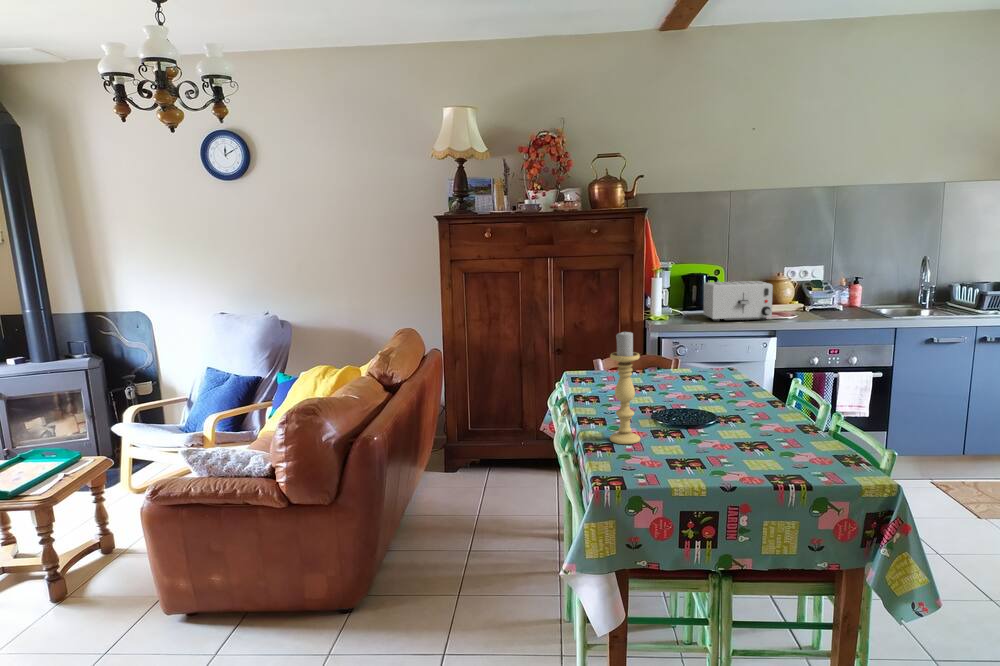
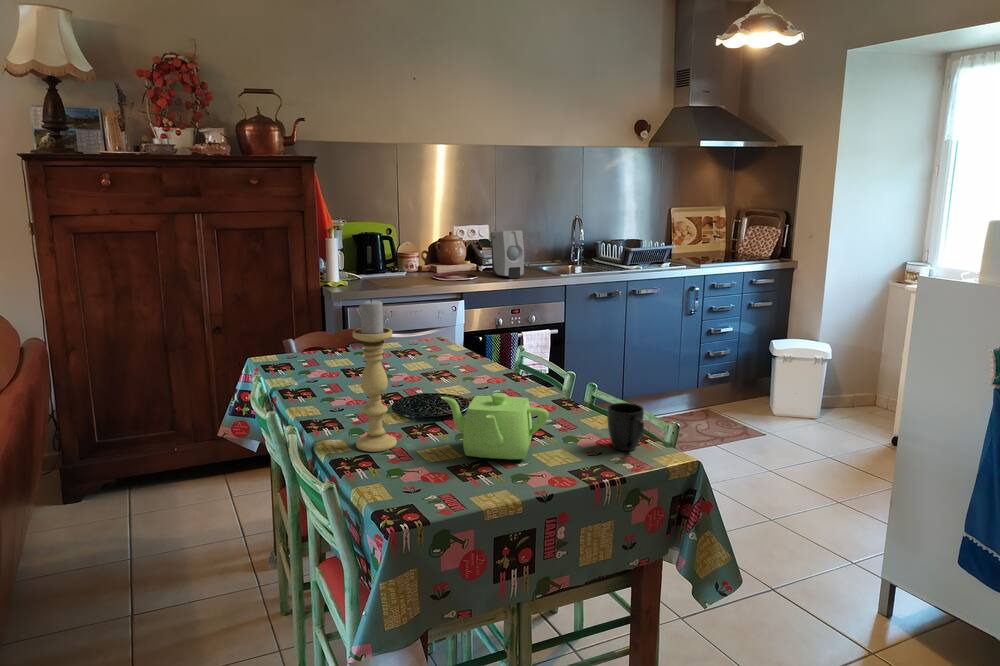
soap dispenser: none [816,273,849,320] -> present [491,230,524,278]
toaster: present [703,281,773,321] -> none [381,240,454,285]
teapot: none [671,408,753,463] -> present [441,393,549,460]
mug: none [809,430,842,470] -> present [607,403,644,451]

